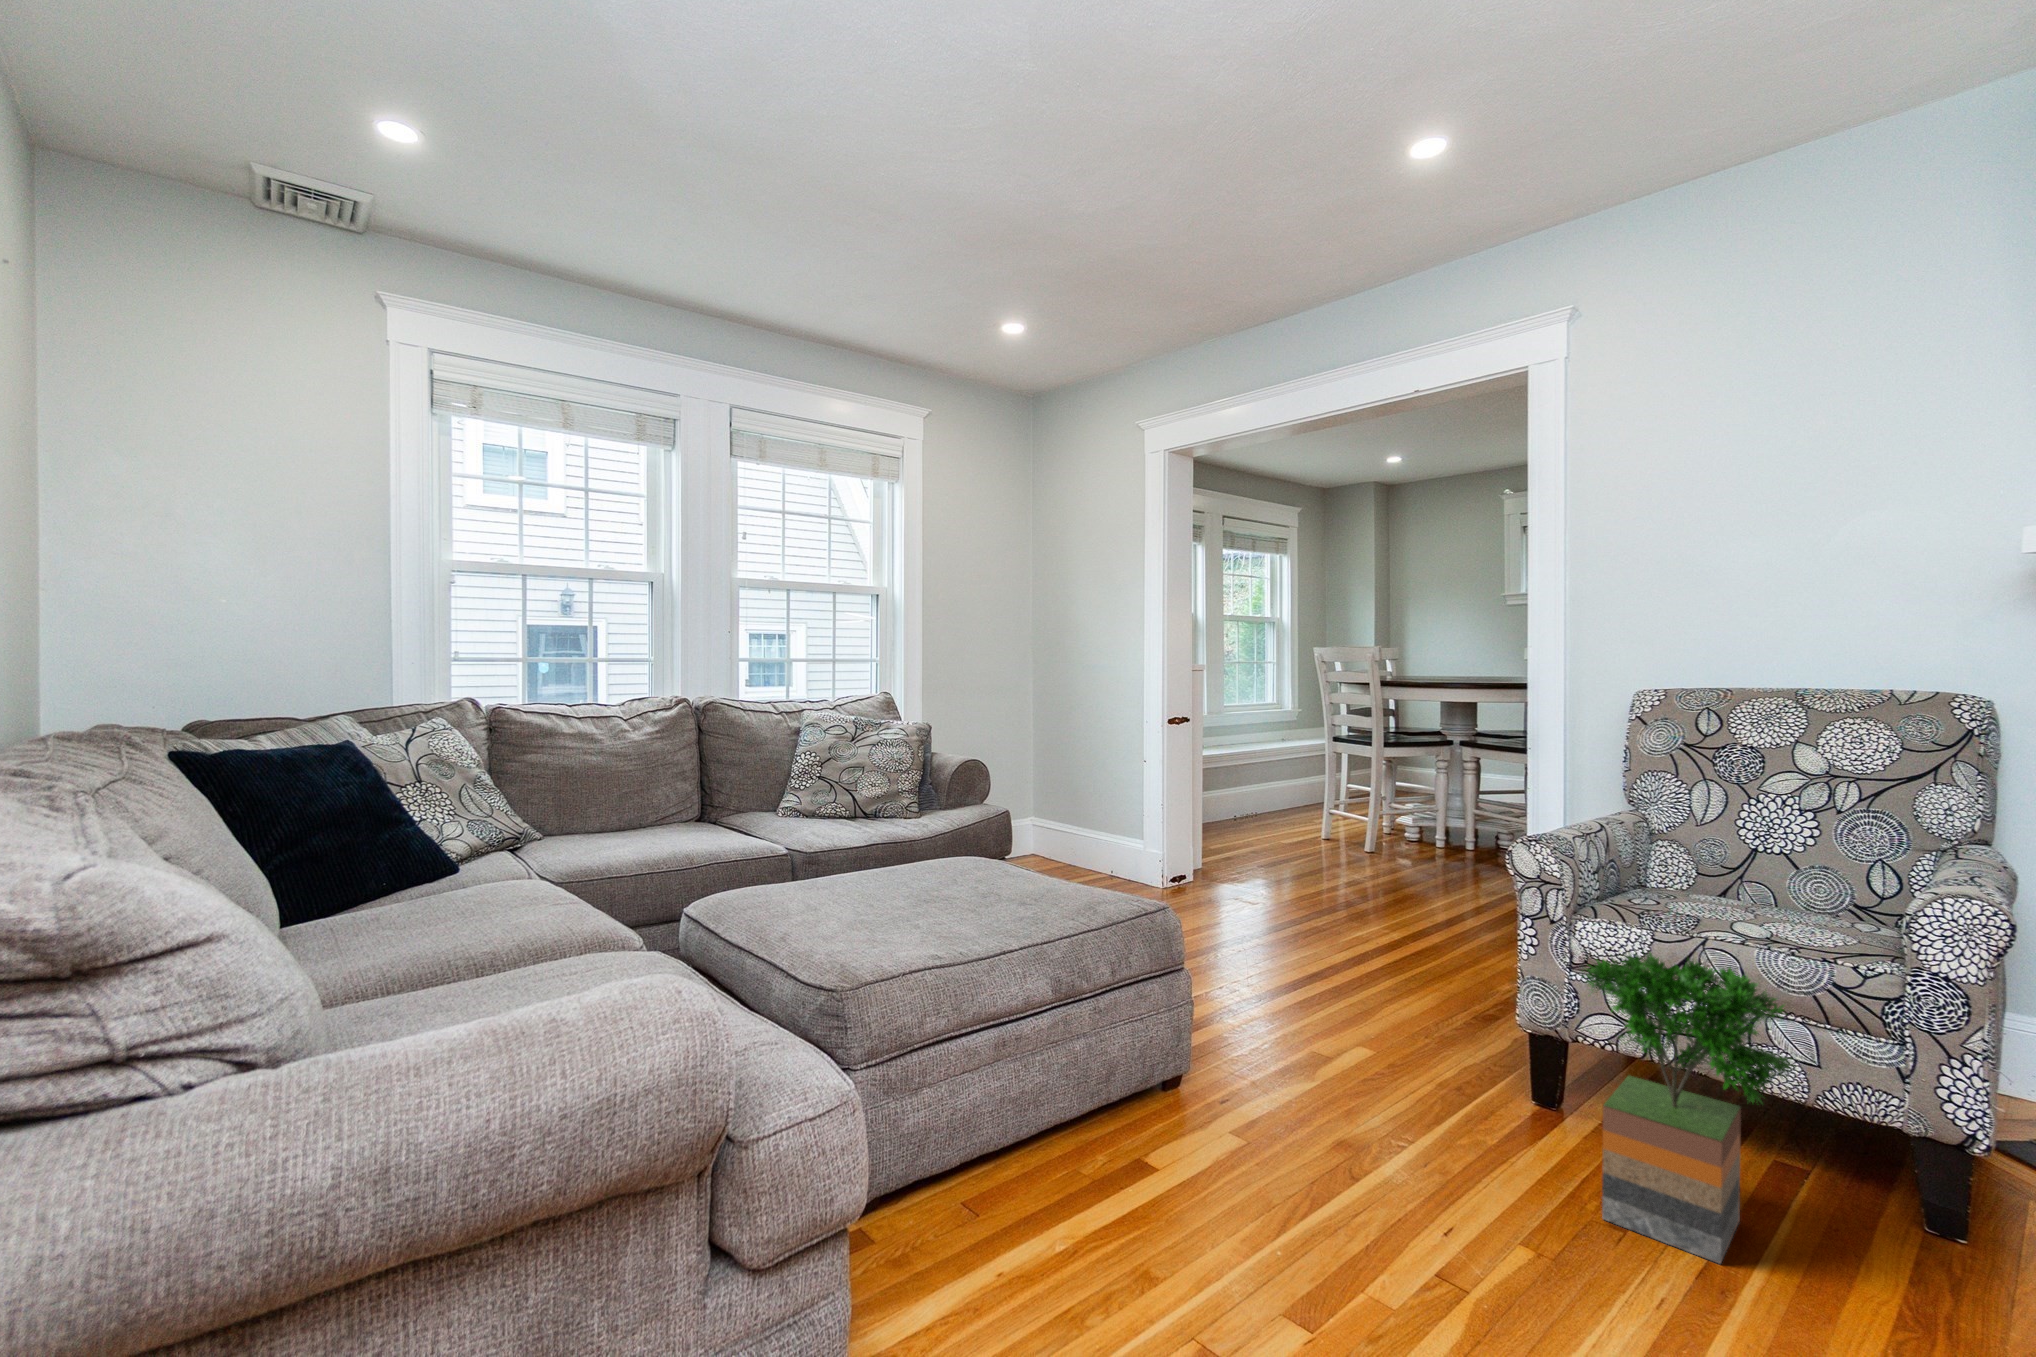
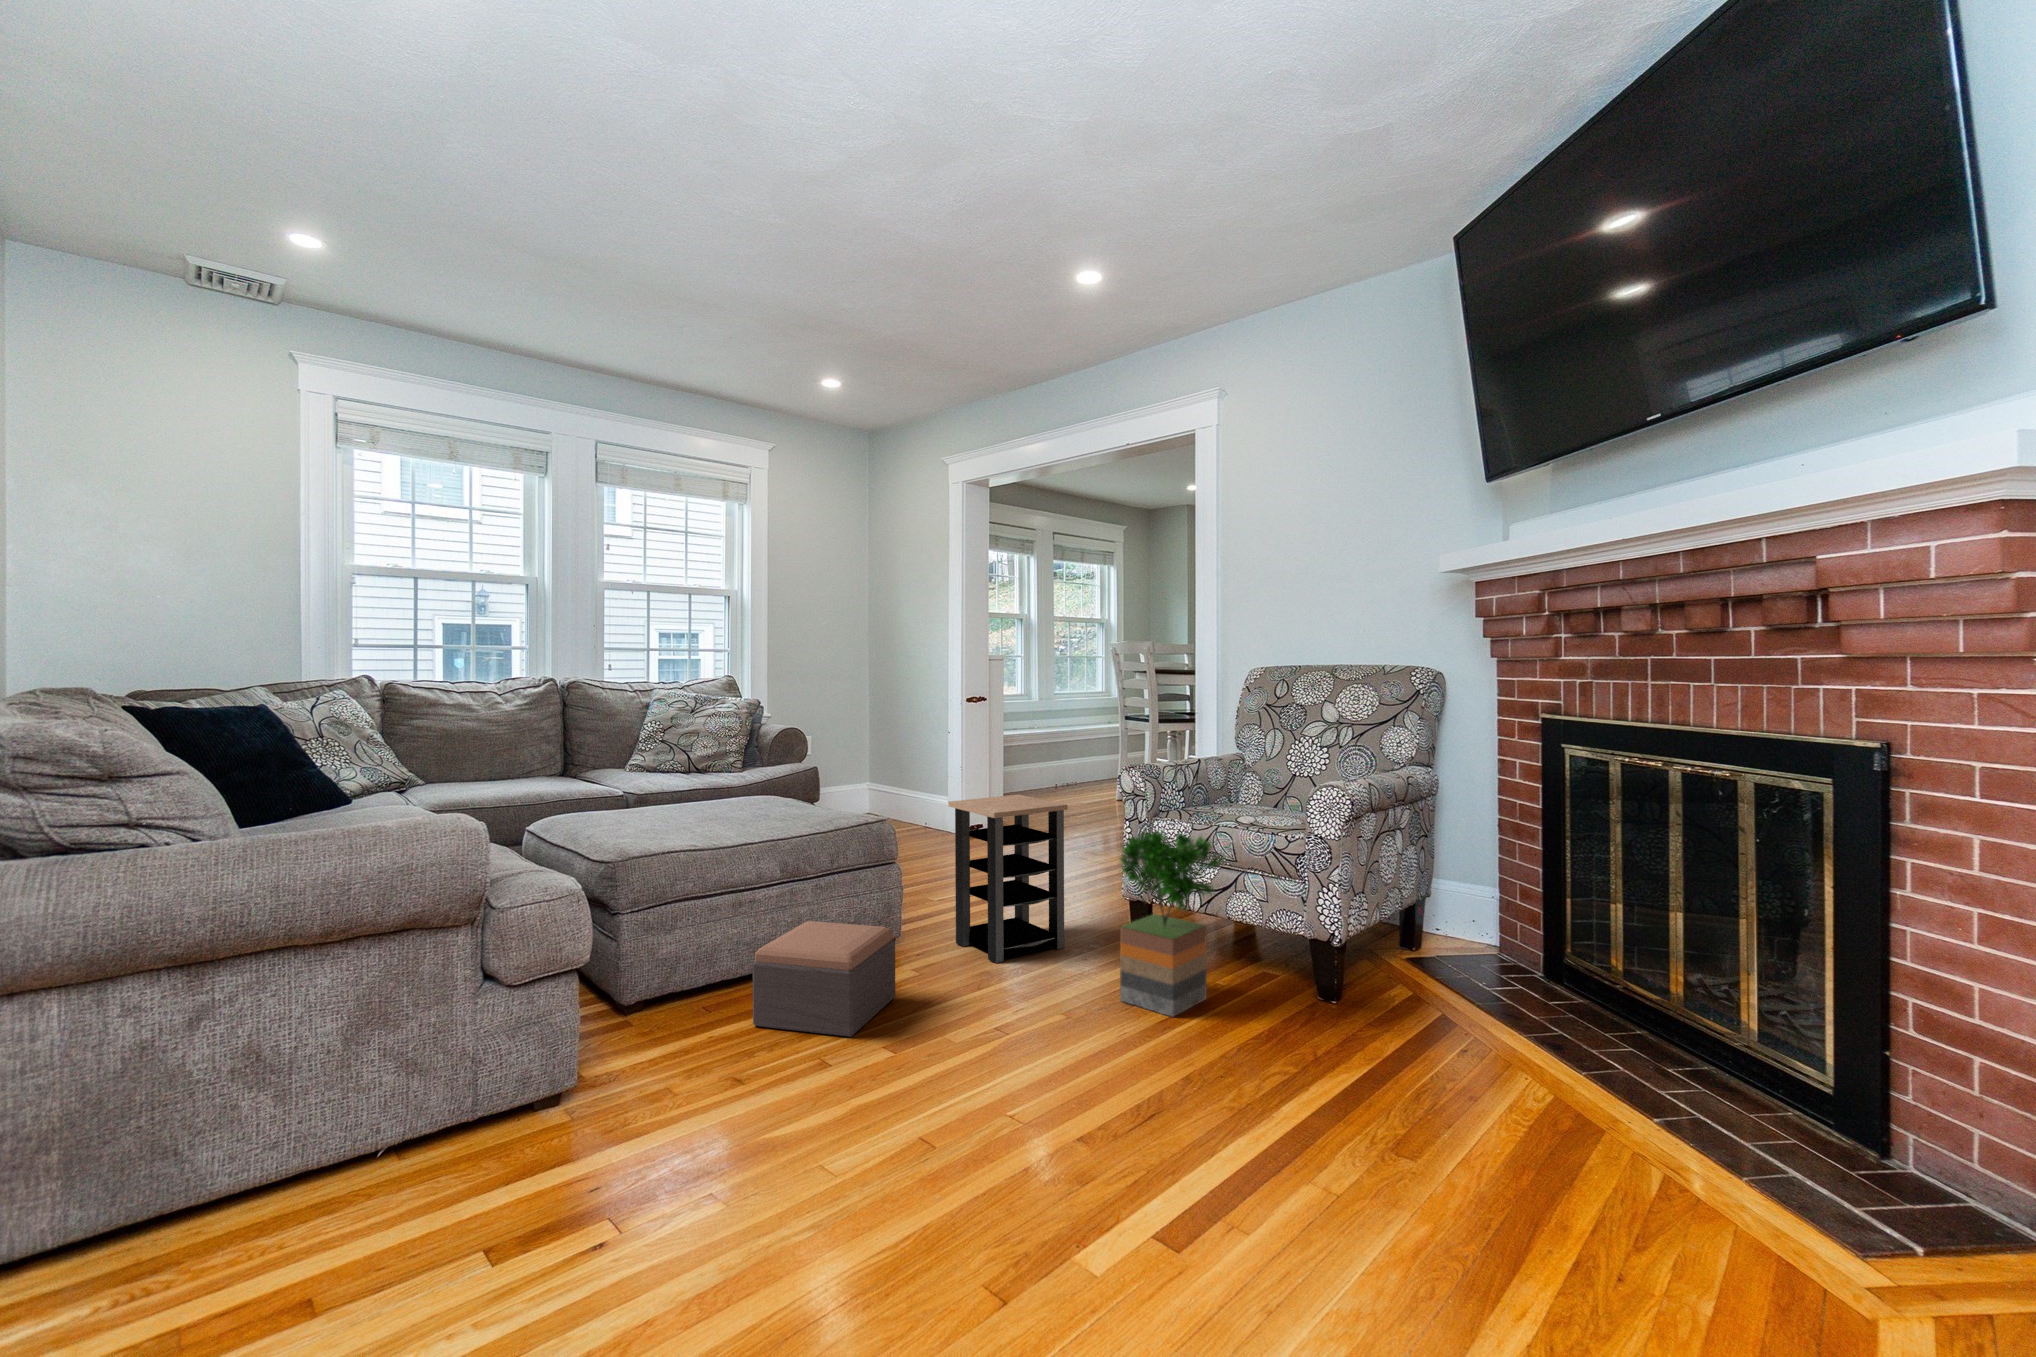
side table: none [1253,867,1435,1124] -> present [948,794,1068,963]
footstool: none [1060,1074,1246,1291] -> present [753,921,895,1037]

